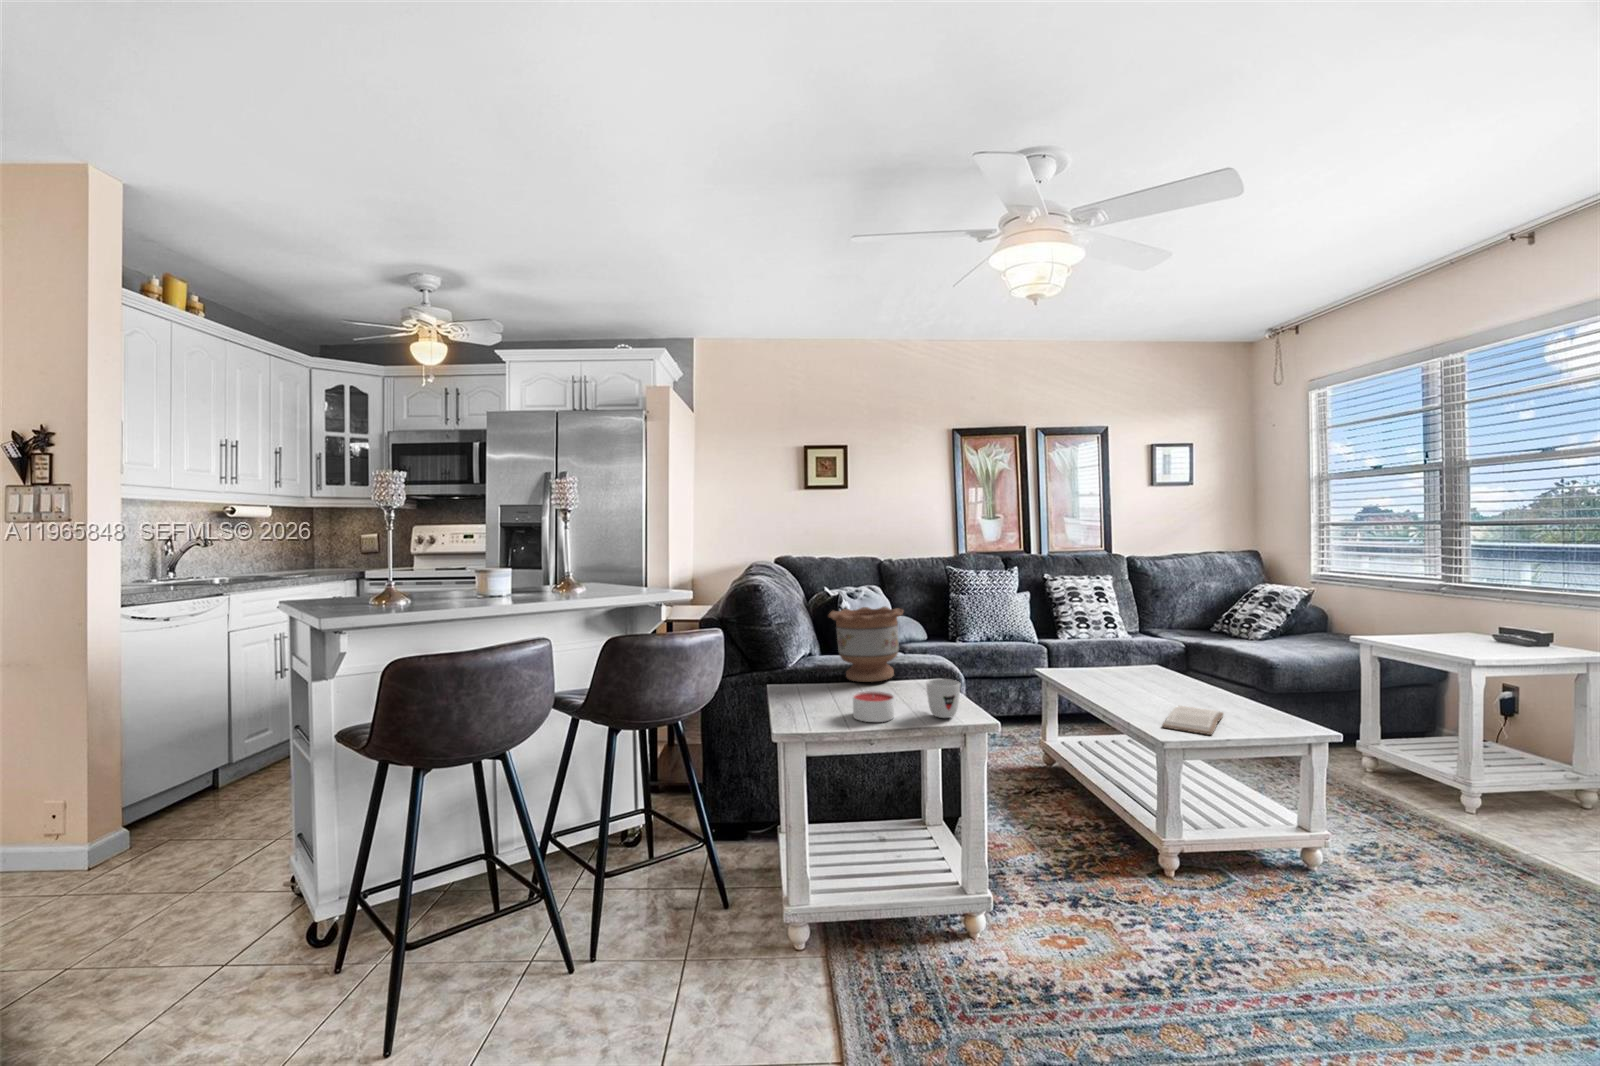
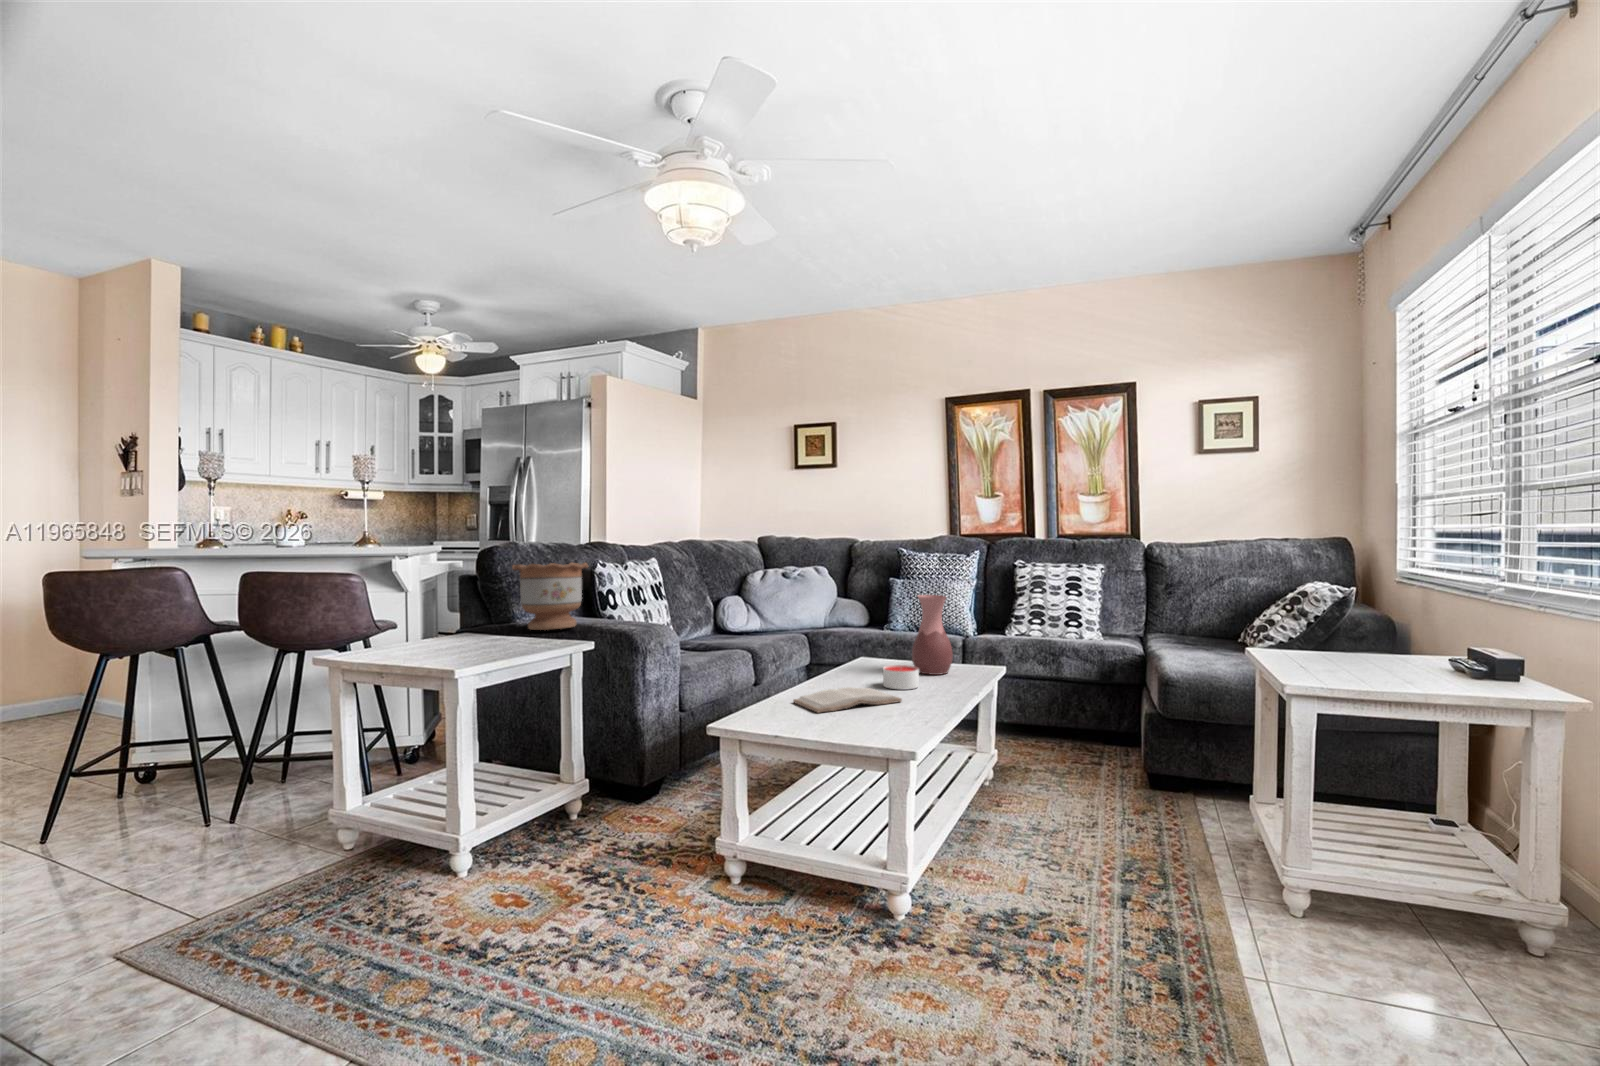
vase: none [1125,617,1165,685] -> present [912,595,953,675]
mug: present [926,679,960,718] -> none [476,619,514,654]
candle: present [853,691,894,722] -> present [883,665,919,690]

